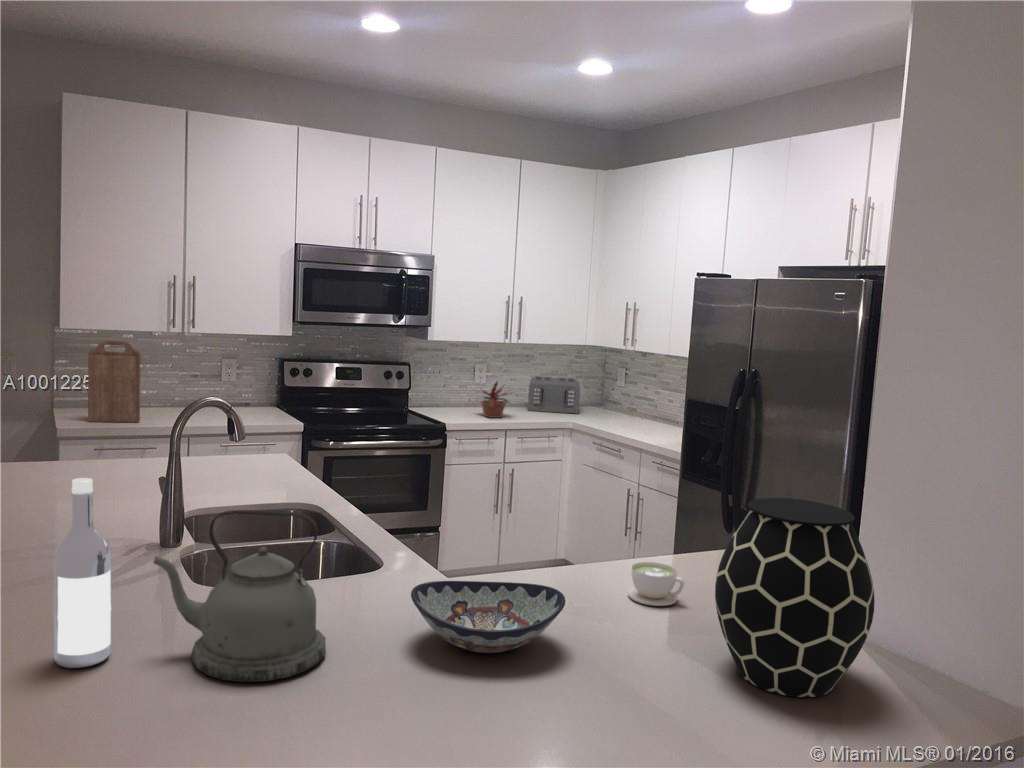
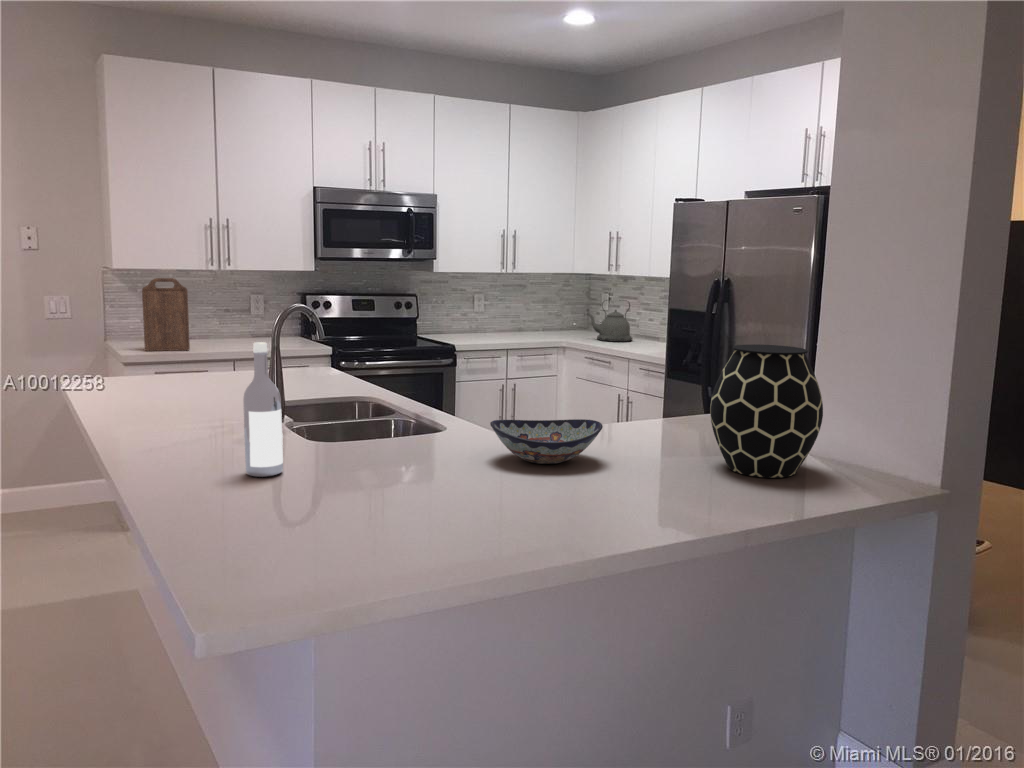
toaster: present [527,376,580,414] -> none [523,304,570,335]
potted plant: present [480,382,512,418] -> none [473,305,516,340]
kettle: present [153,510,326,682] -> present [587,303,632,342]
coffee cup: present [628,562,684,606] -> none [642,411,684,440]

